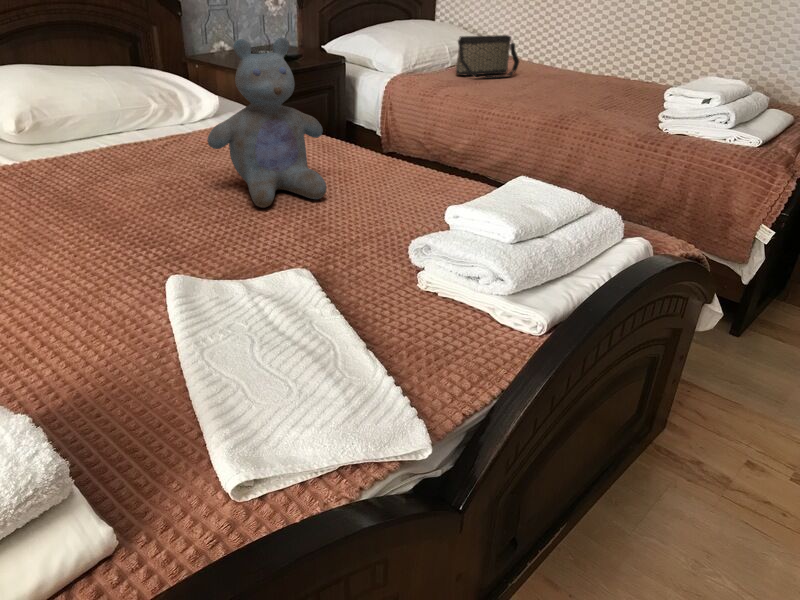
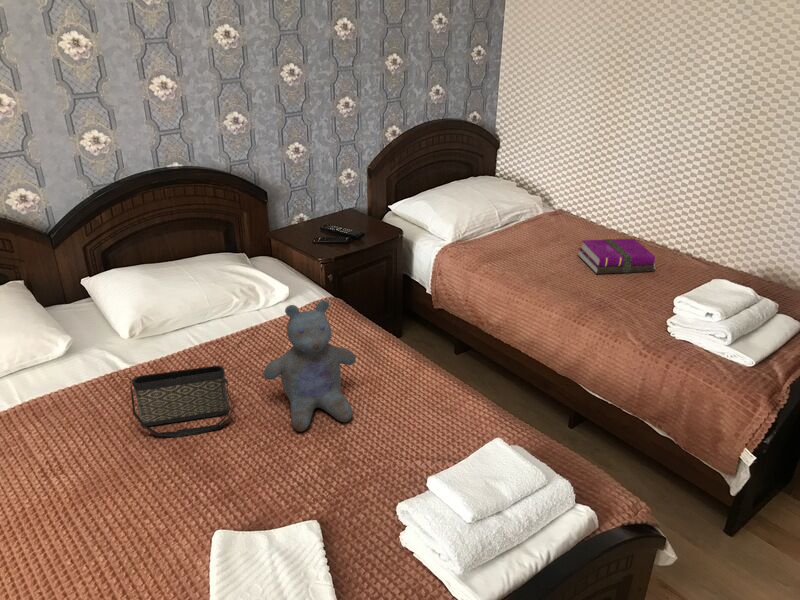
handbag: present [456,35,519,79] -> present [130,366,234,437]
notebook: none [542,63,629,94] -> present [578,239,656,274]

